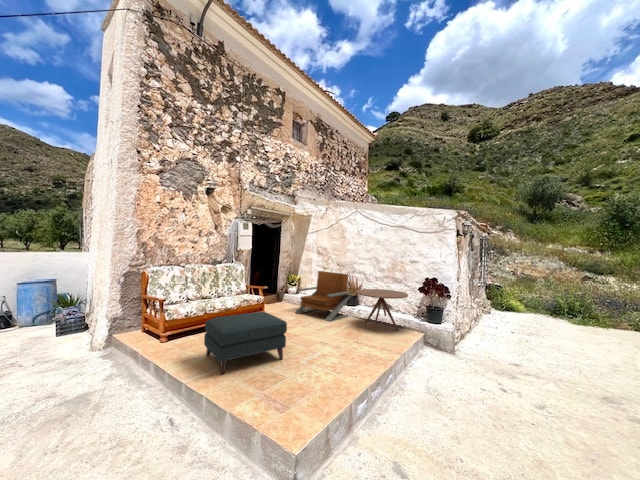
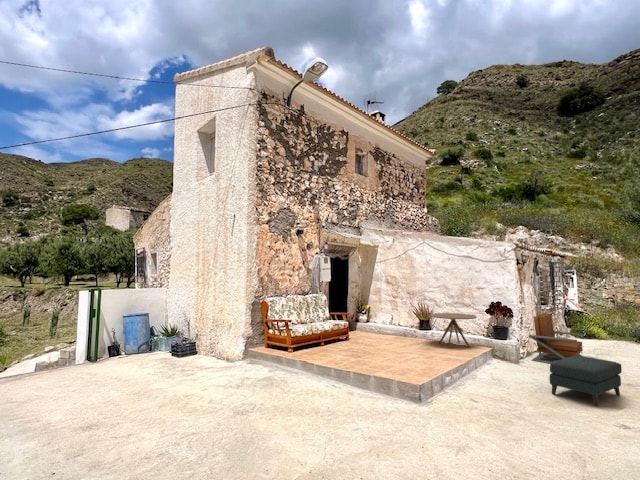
lounge chair: present [295,271,352,322] -> present [529,314,584,364]
ottoman: present [204,312,287,375] -> present [550,356,622,406]

